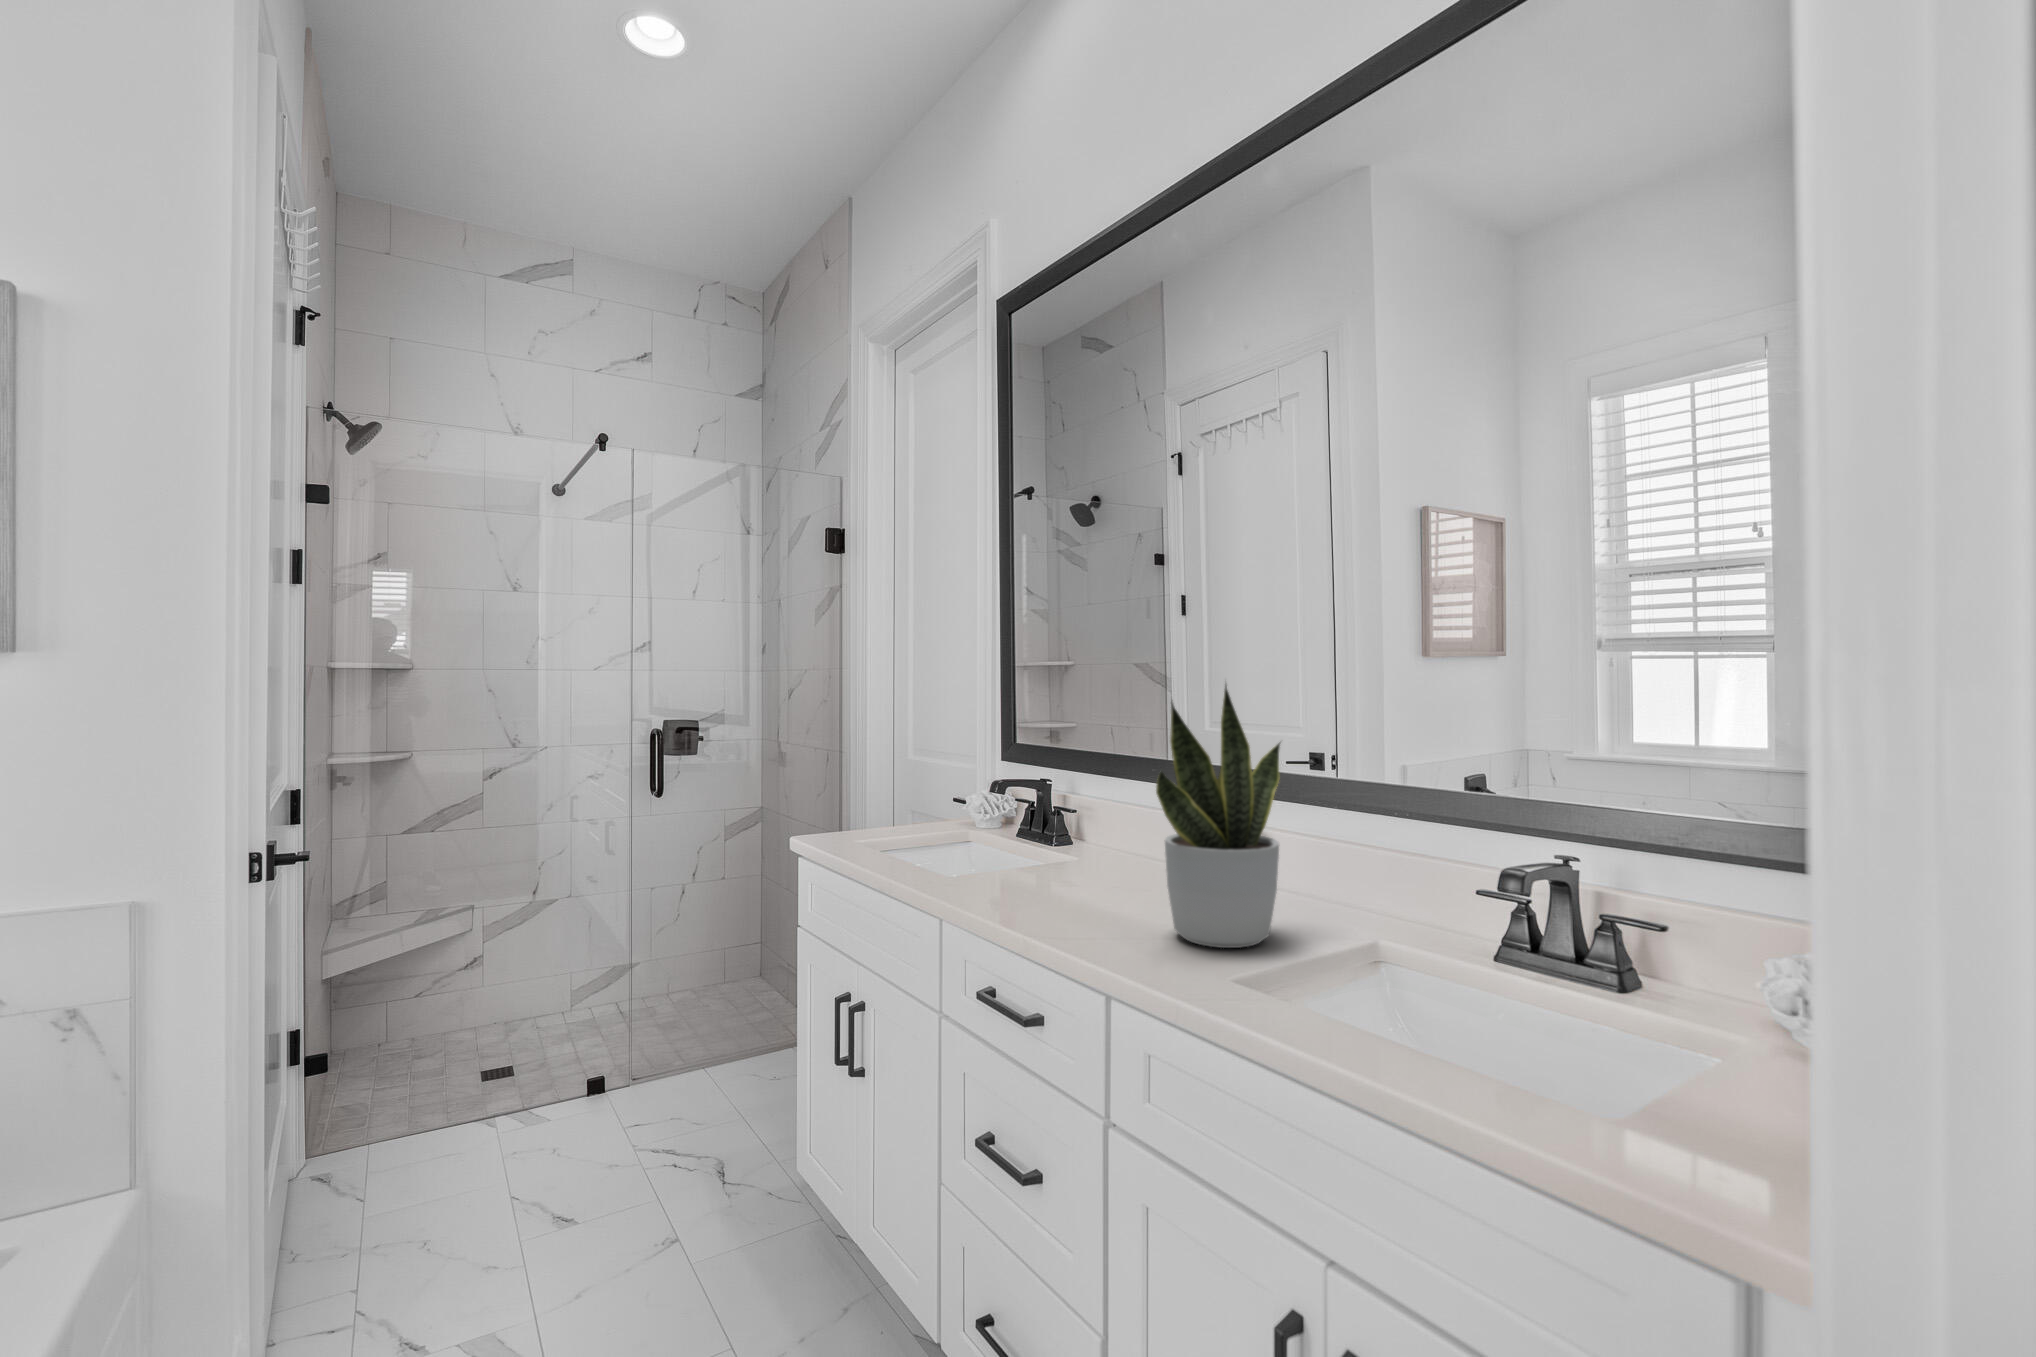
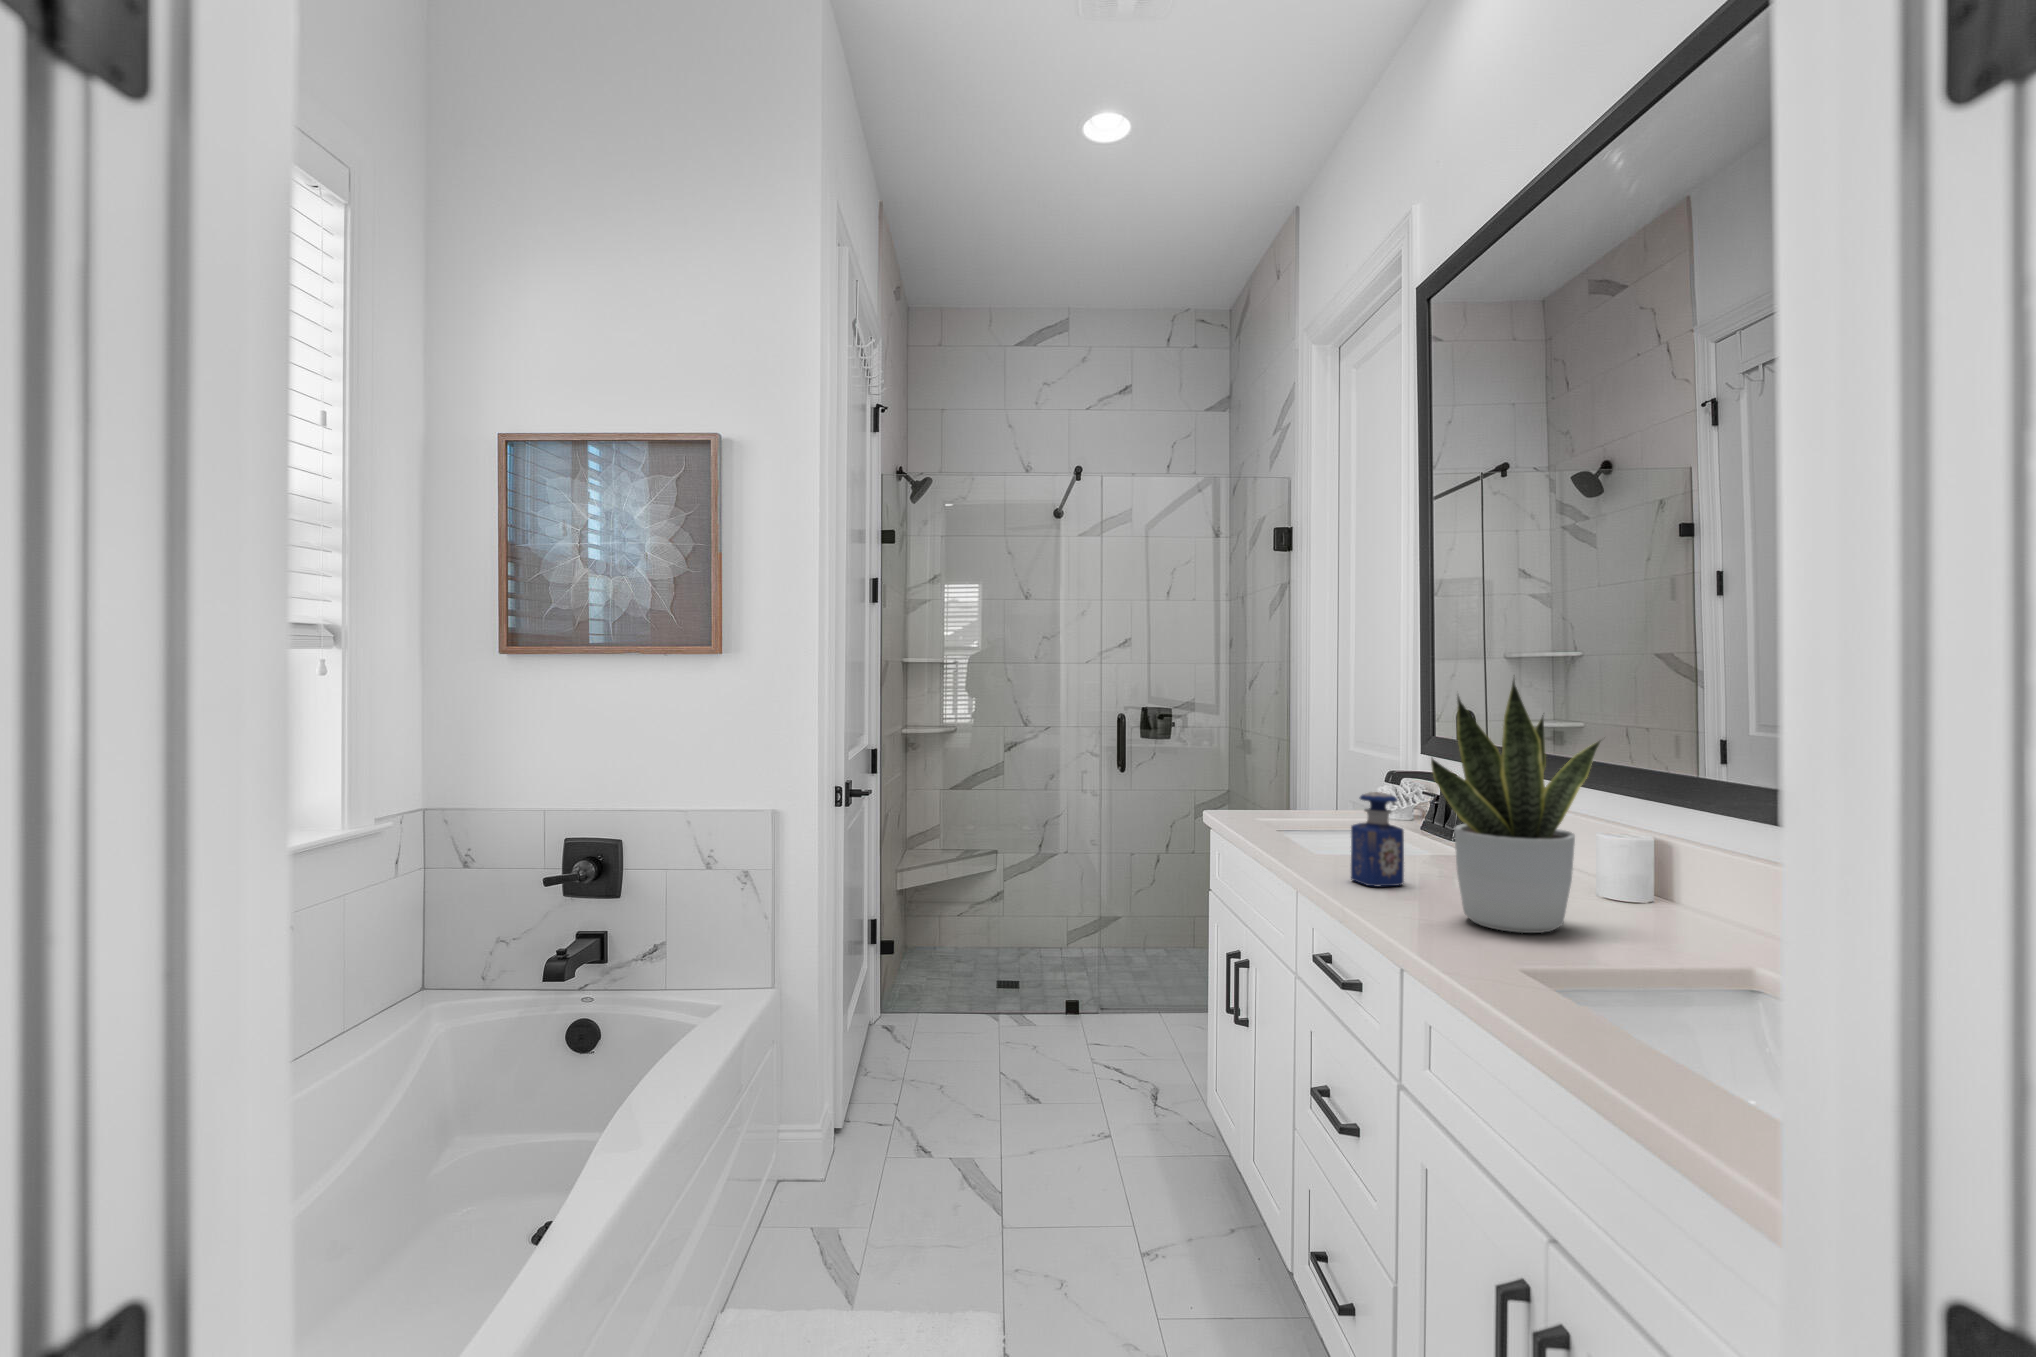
perfume bottle: none [1022,807,1076,911] -> present [1351,792,1404,887]

